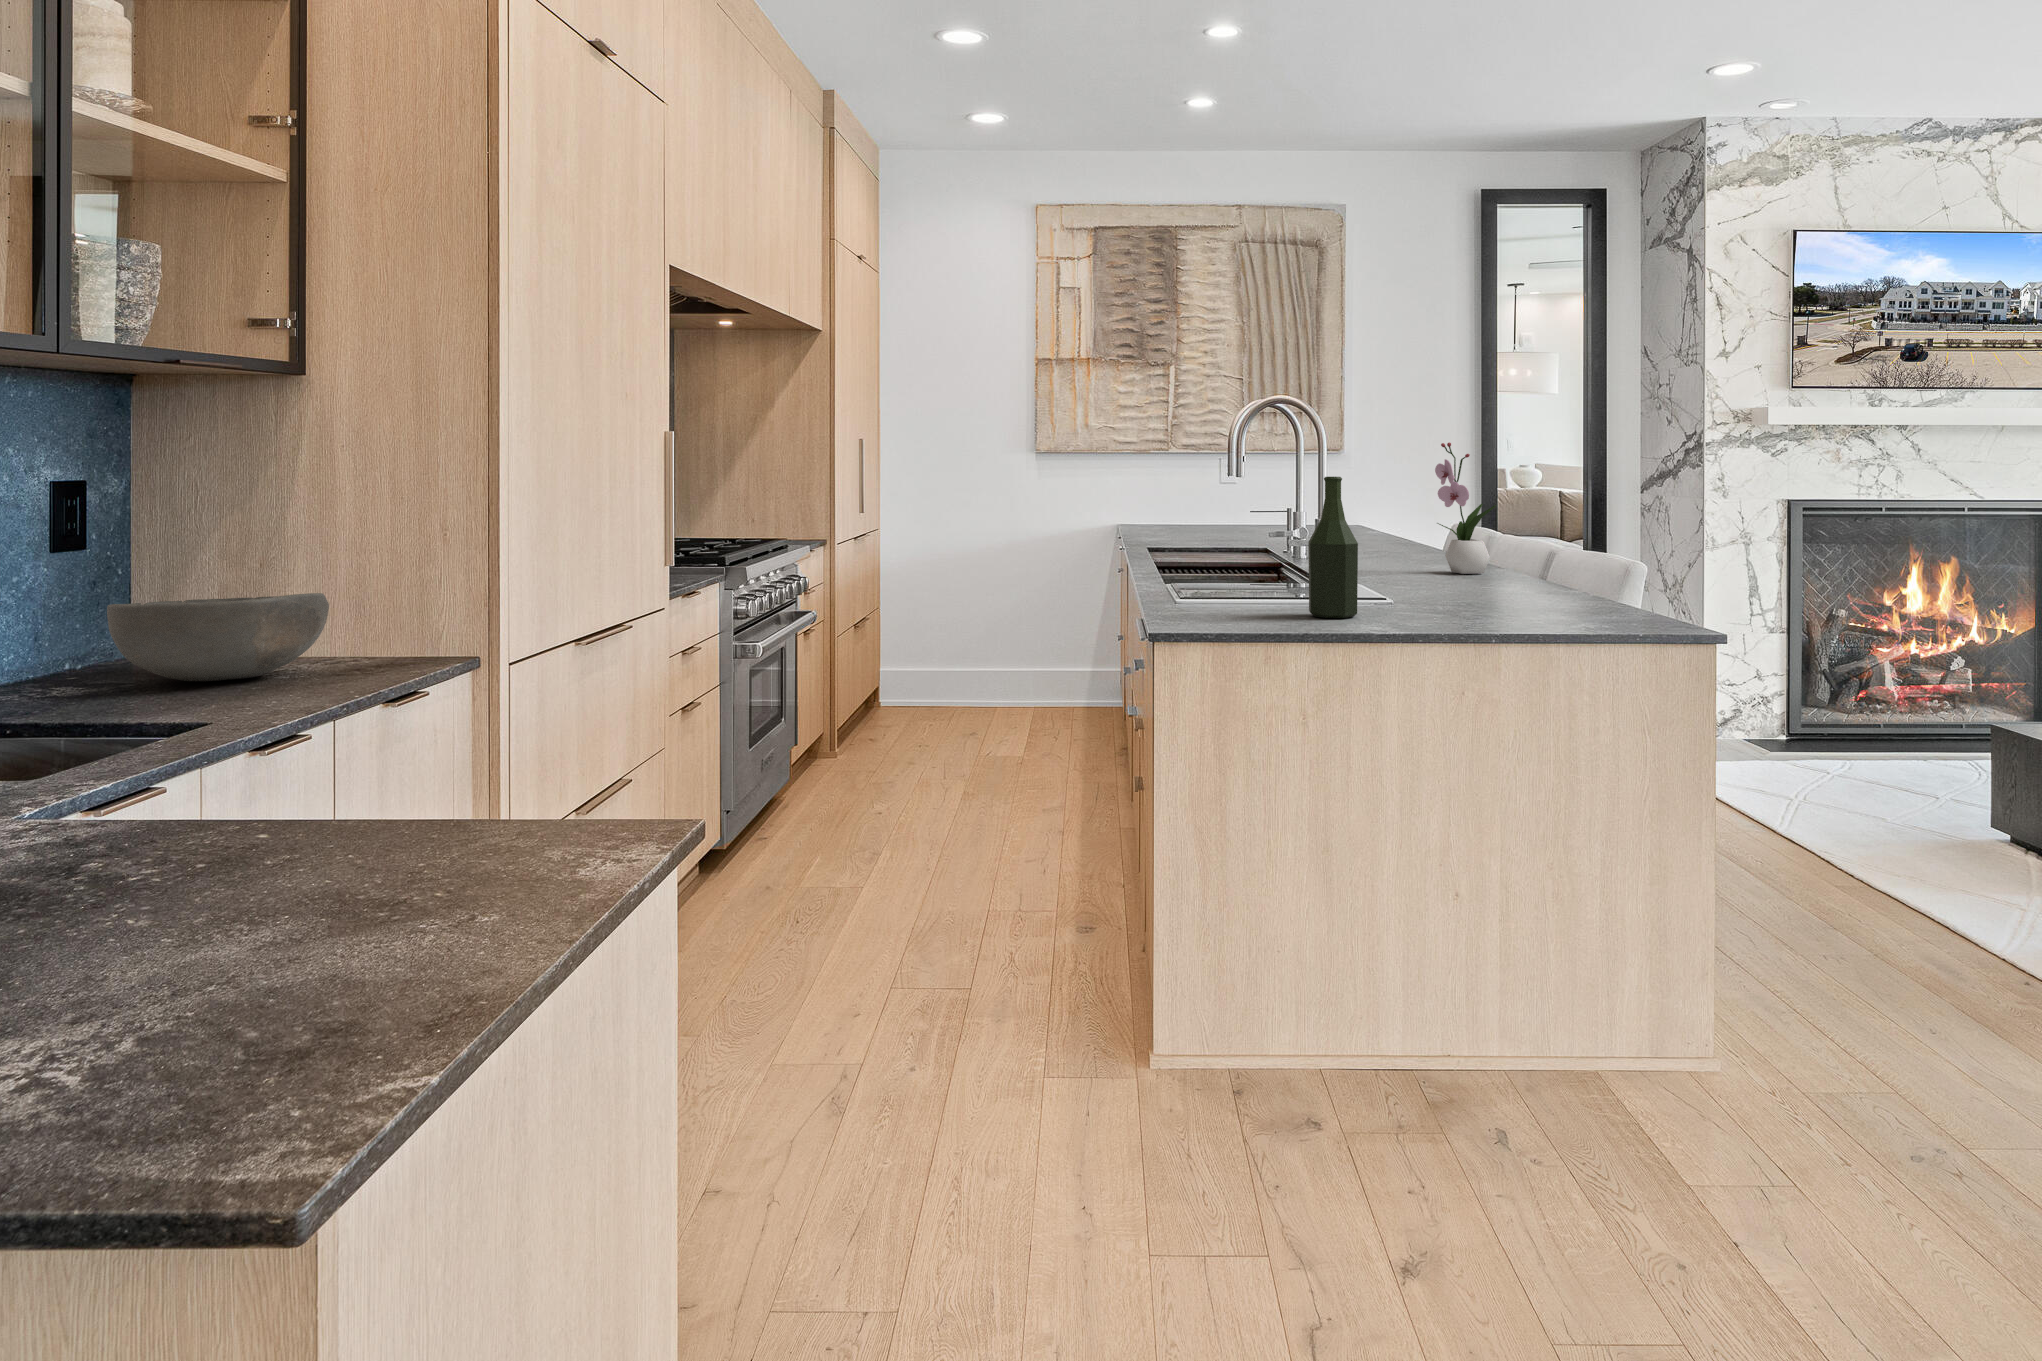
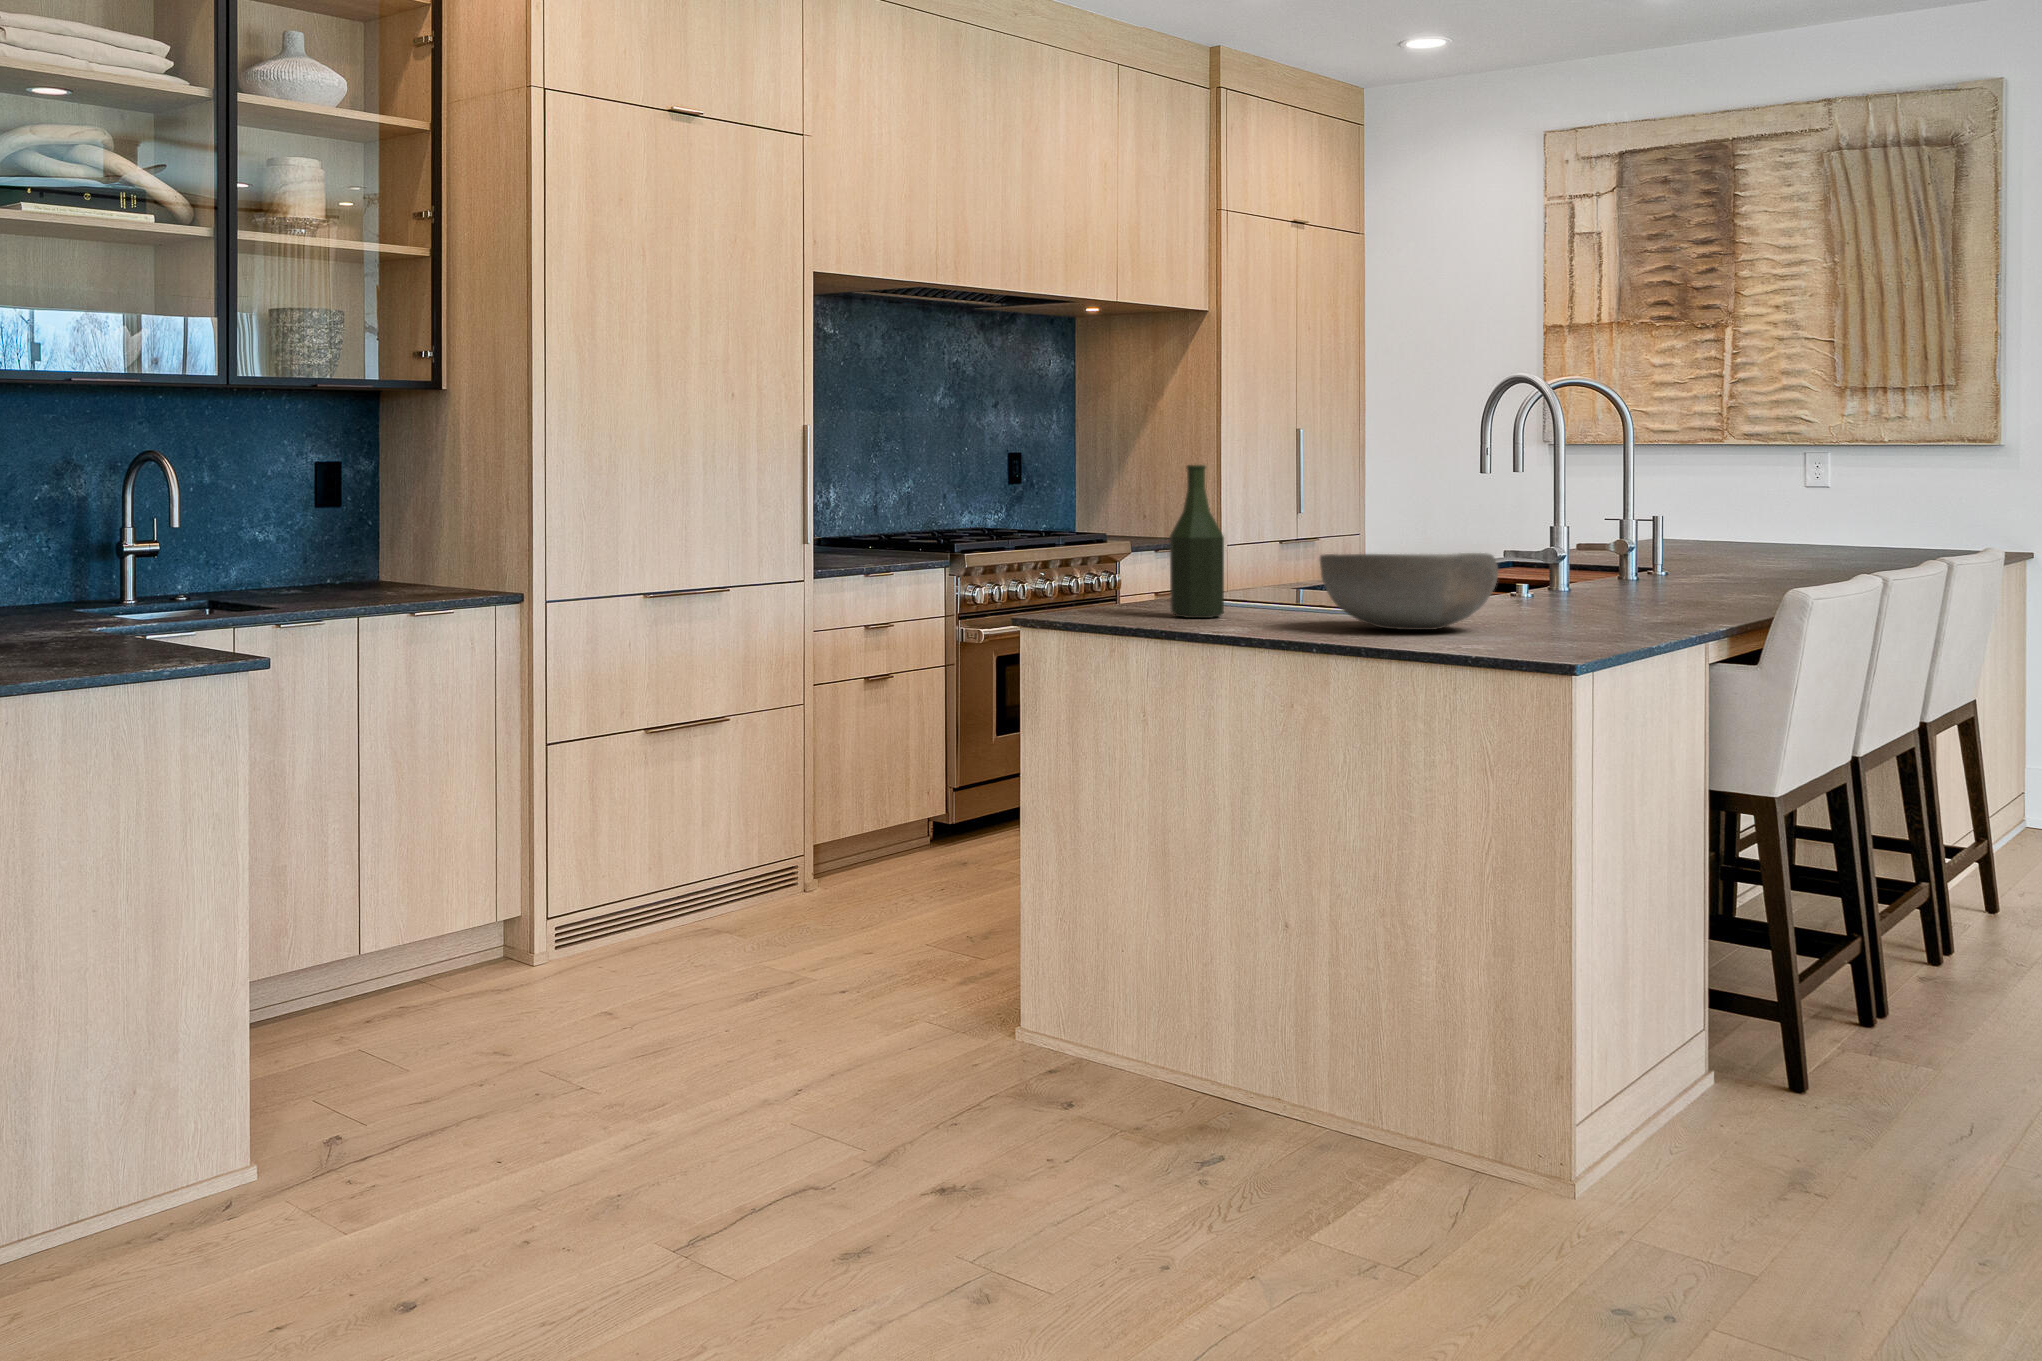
flower arrangement: present [1435,443,1496,574] -> none [1623,427,1699,601]
bowl: present [107,593,329,681] -> present [1320,553,1498,630]

